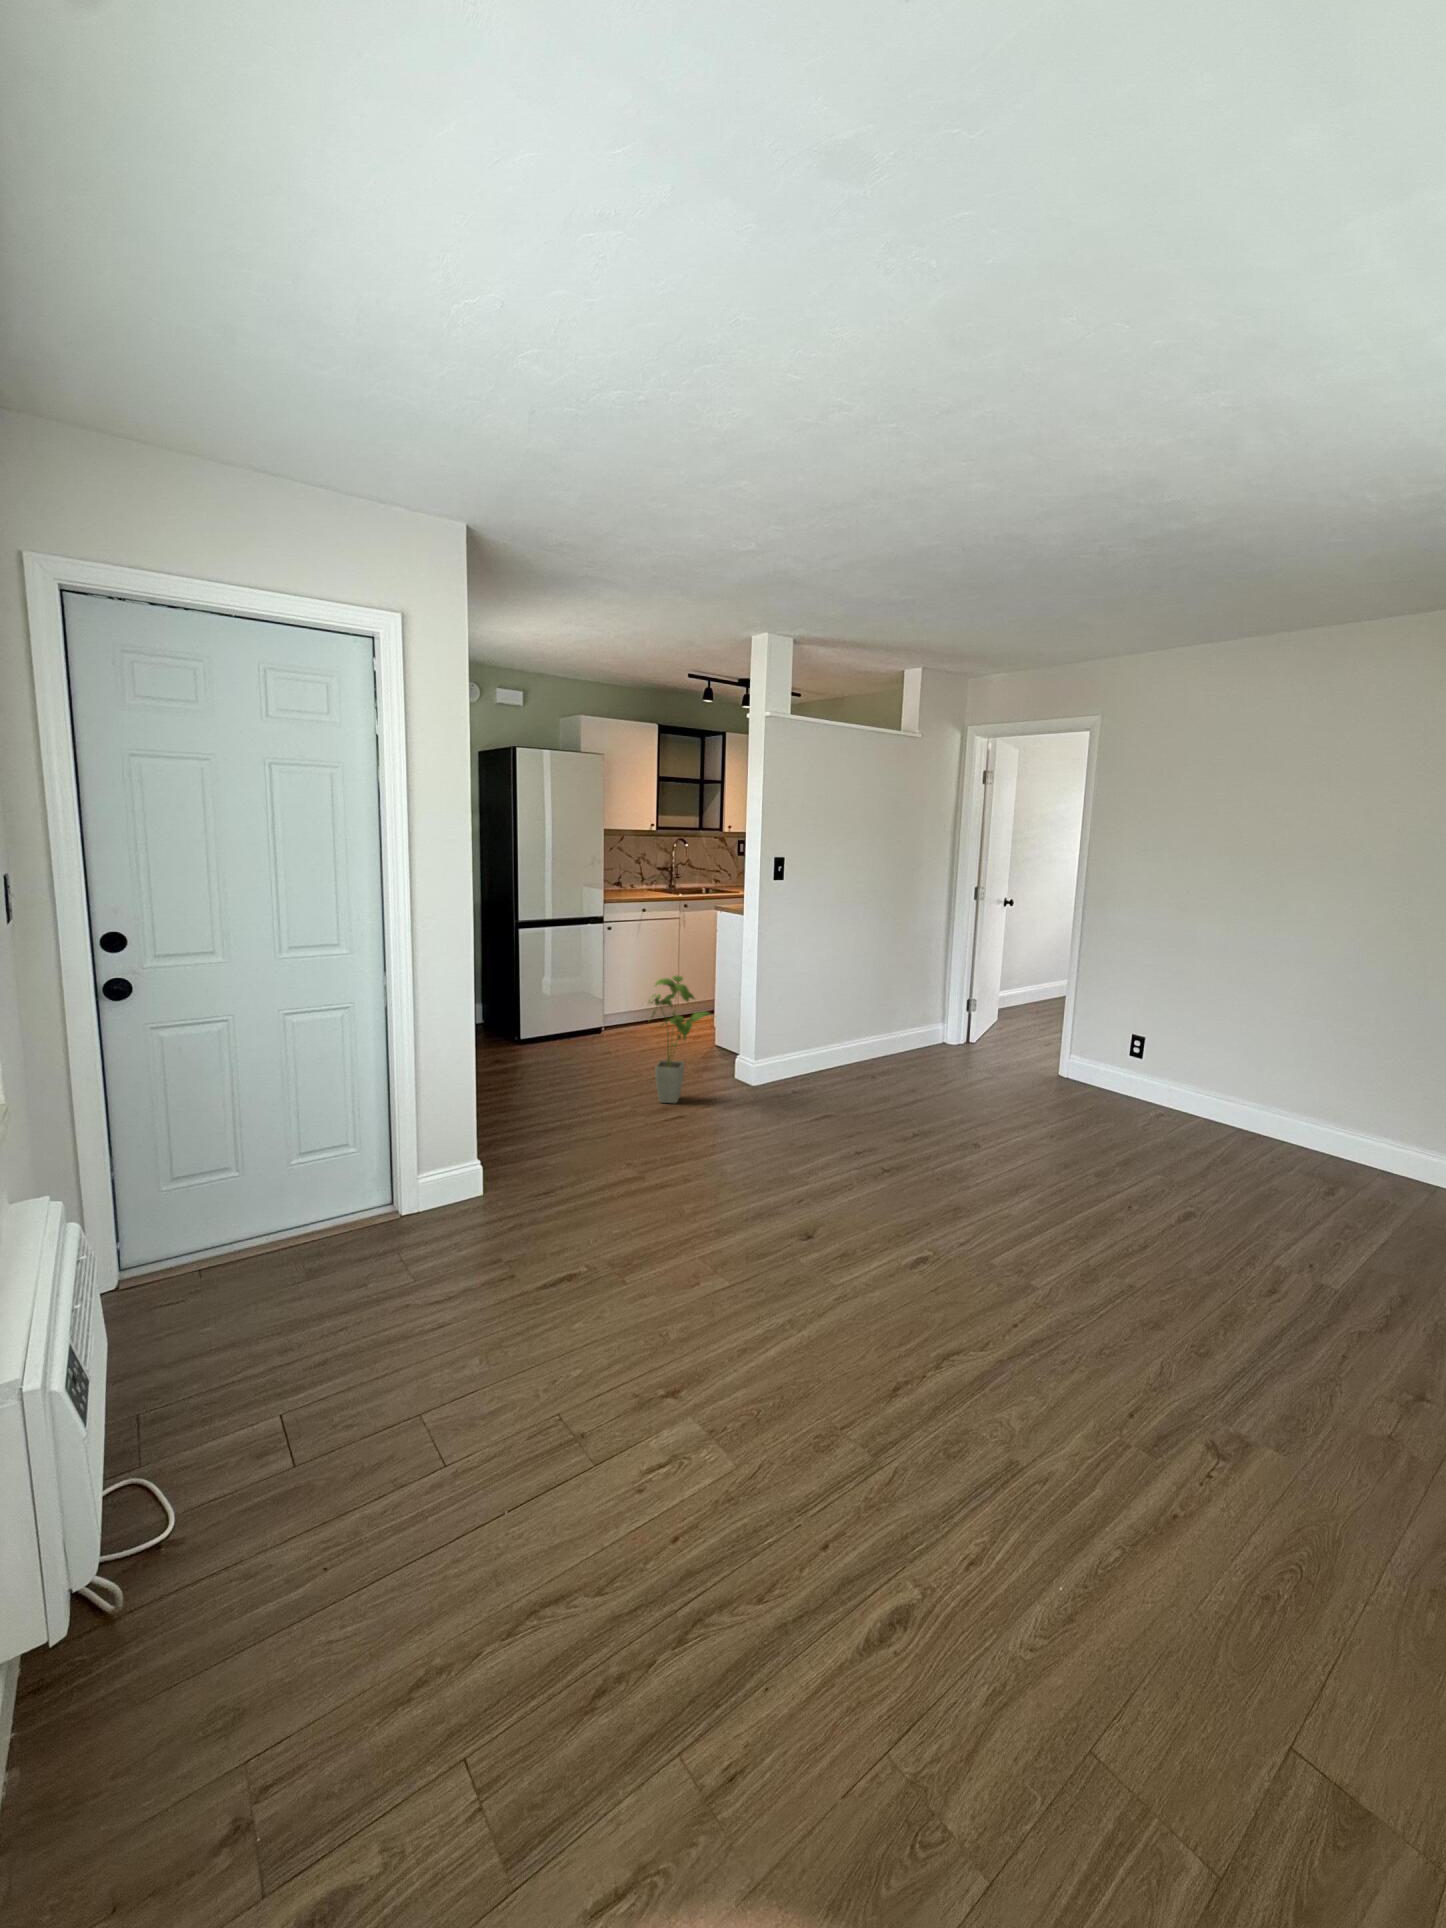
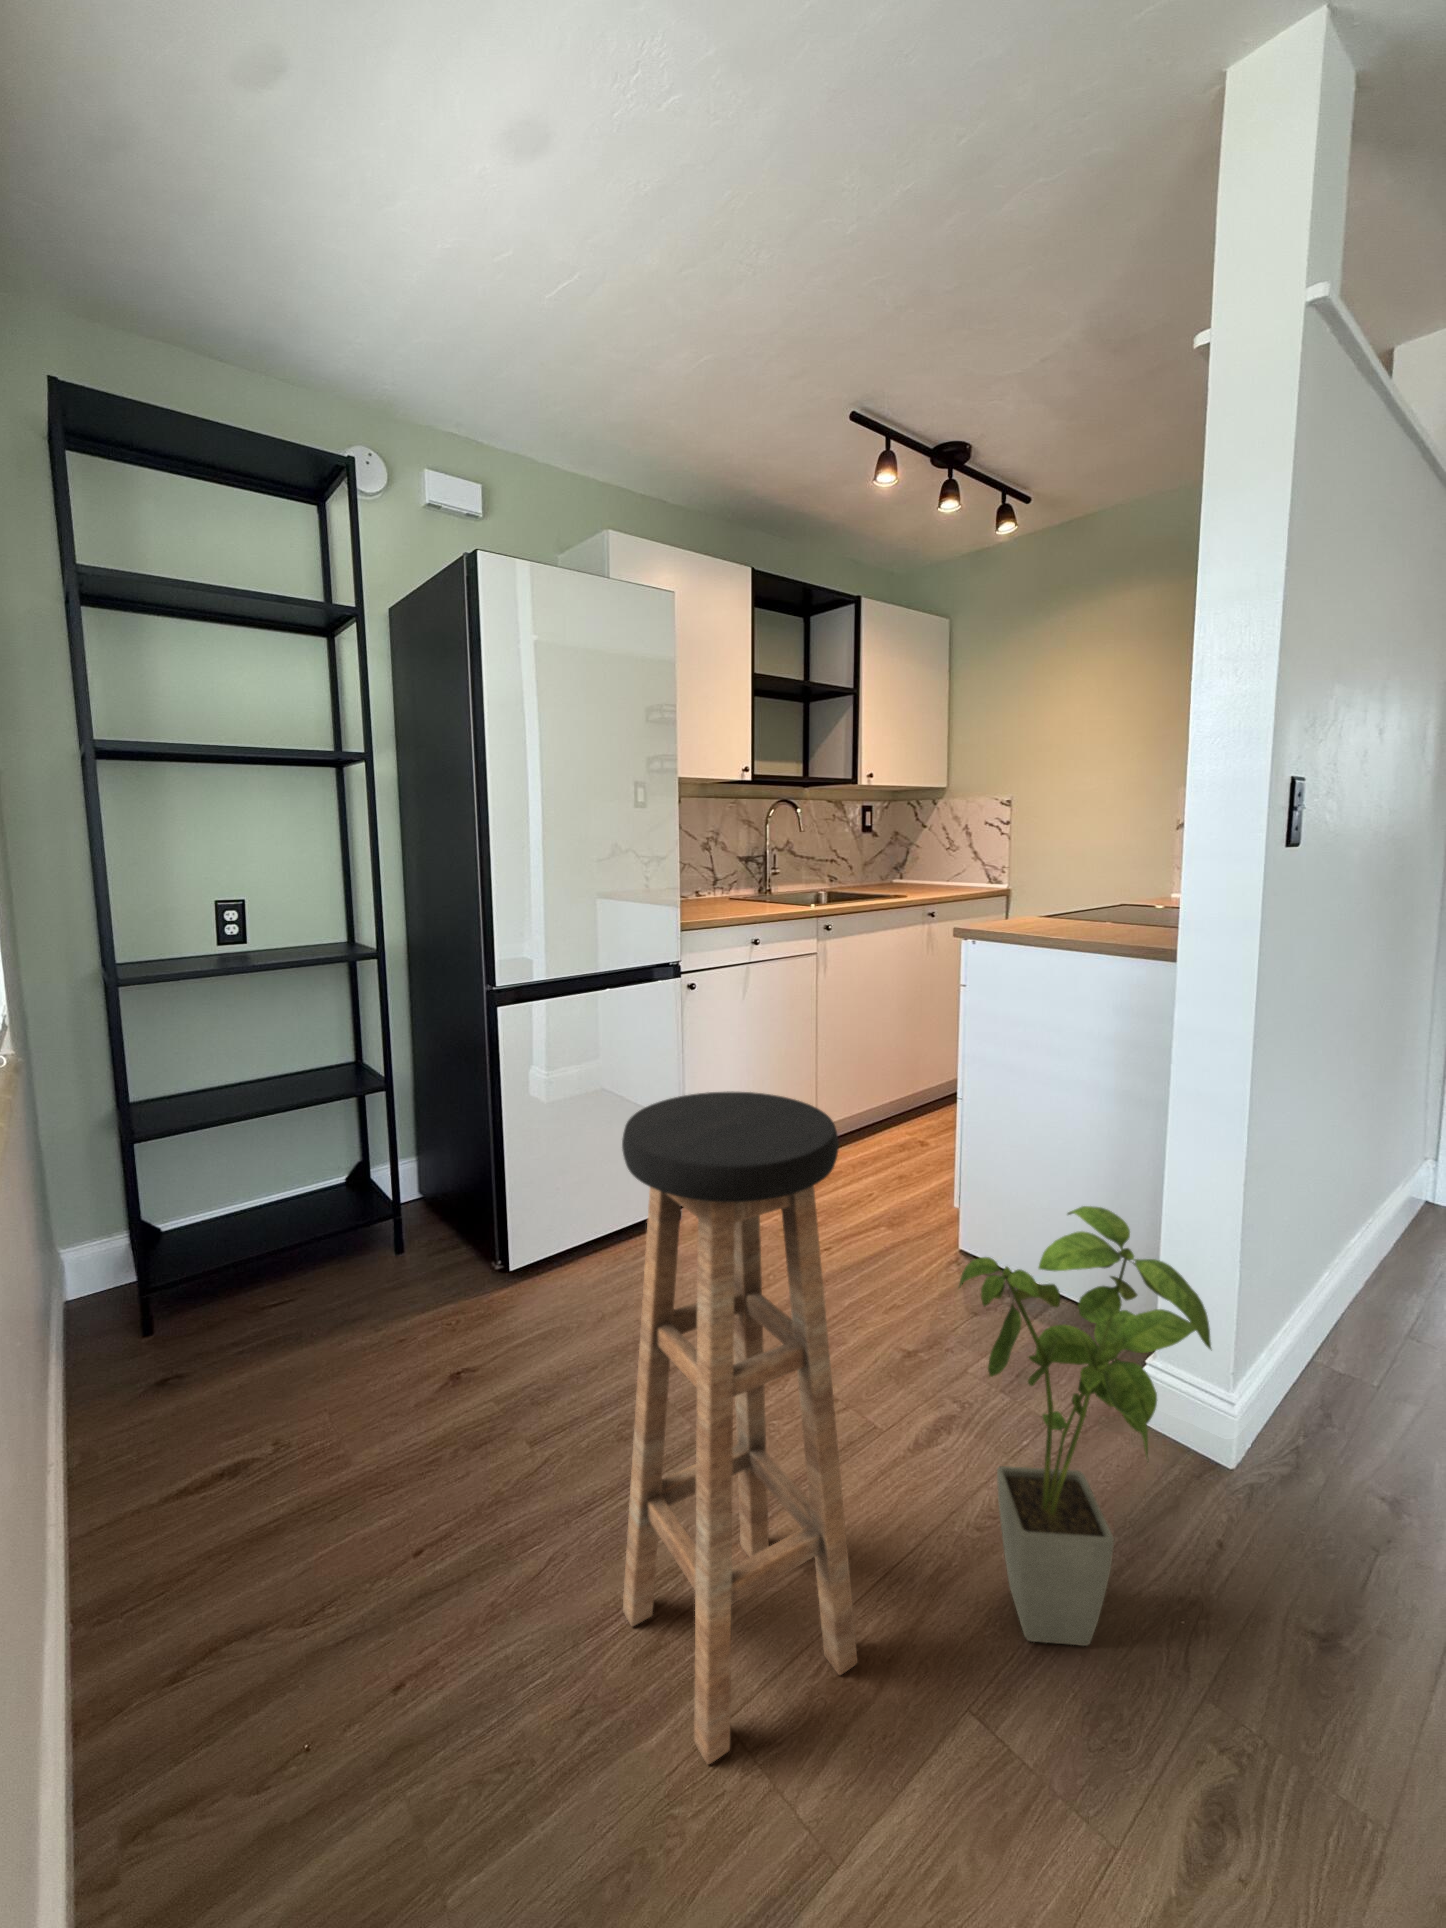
bar stool: none [545,944,609,1111] -> present [622,1092,858,1764]

